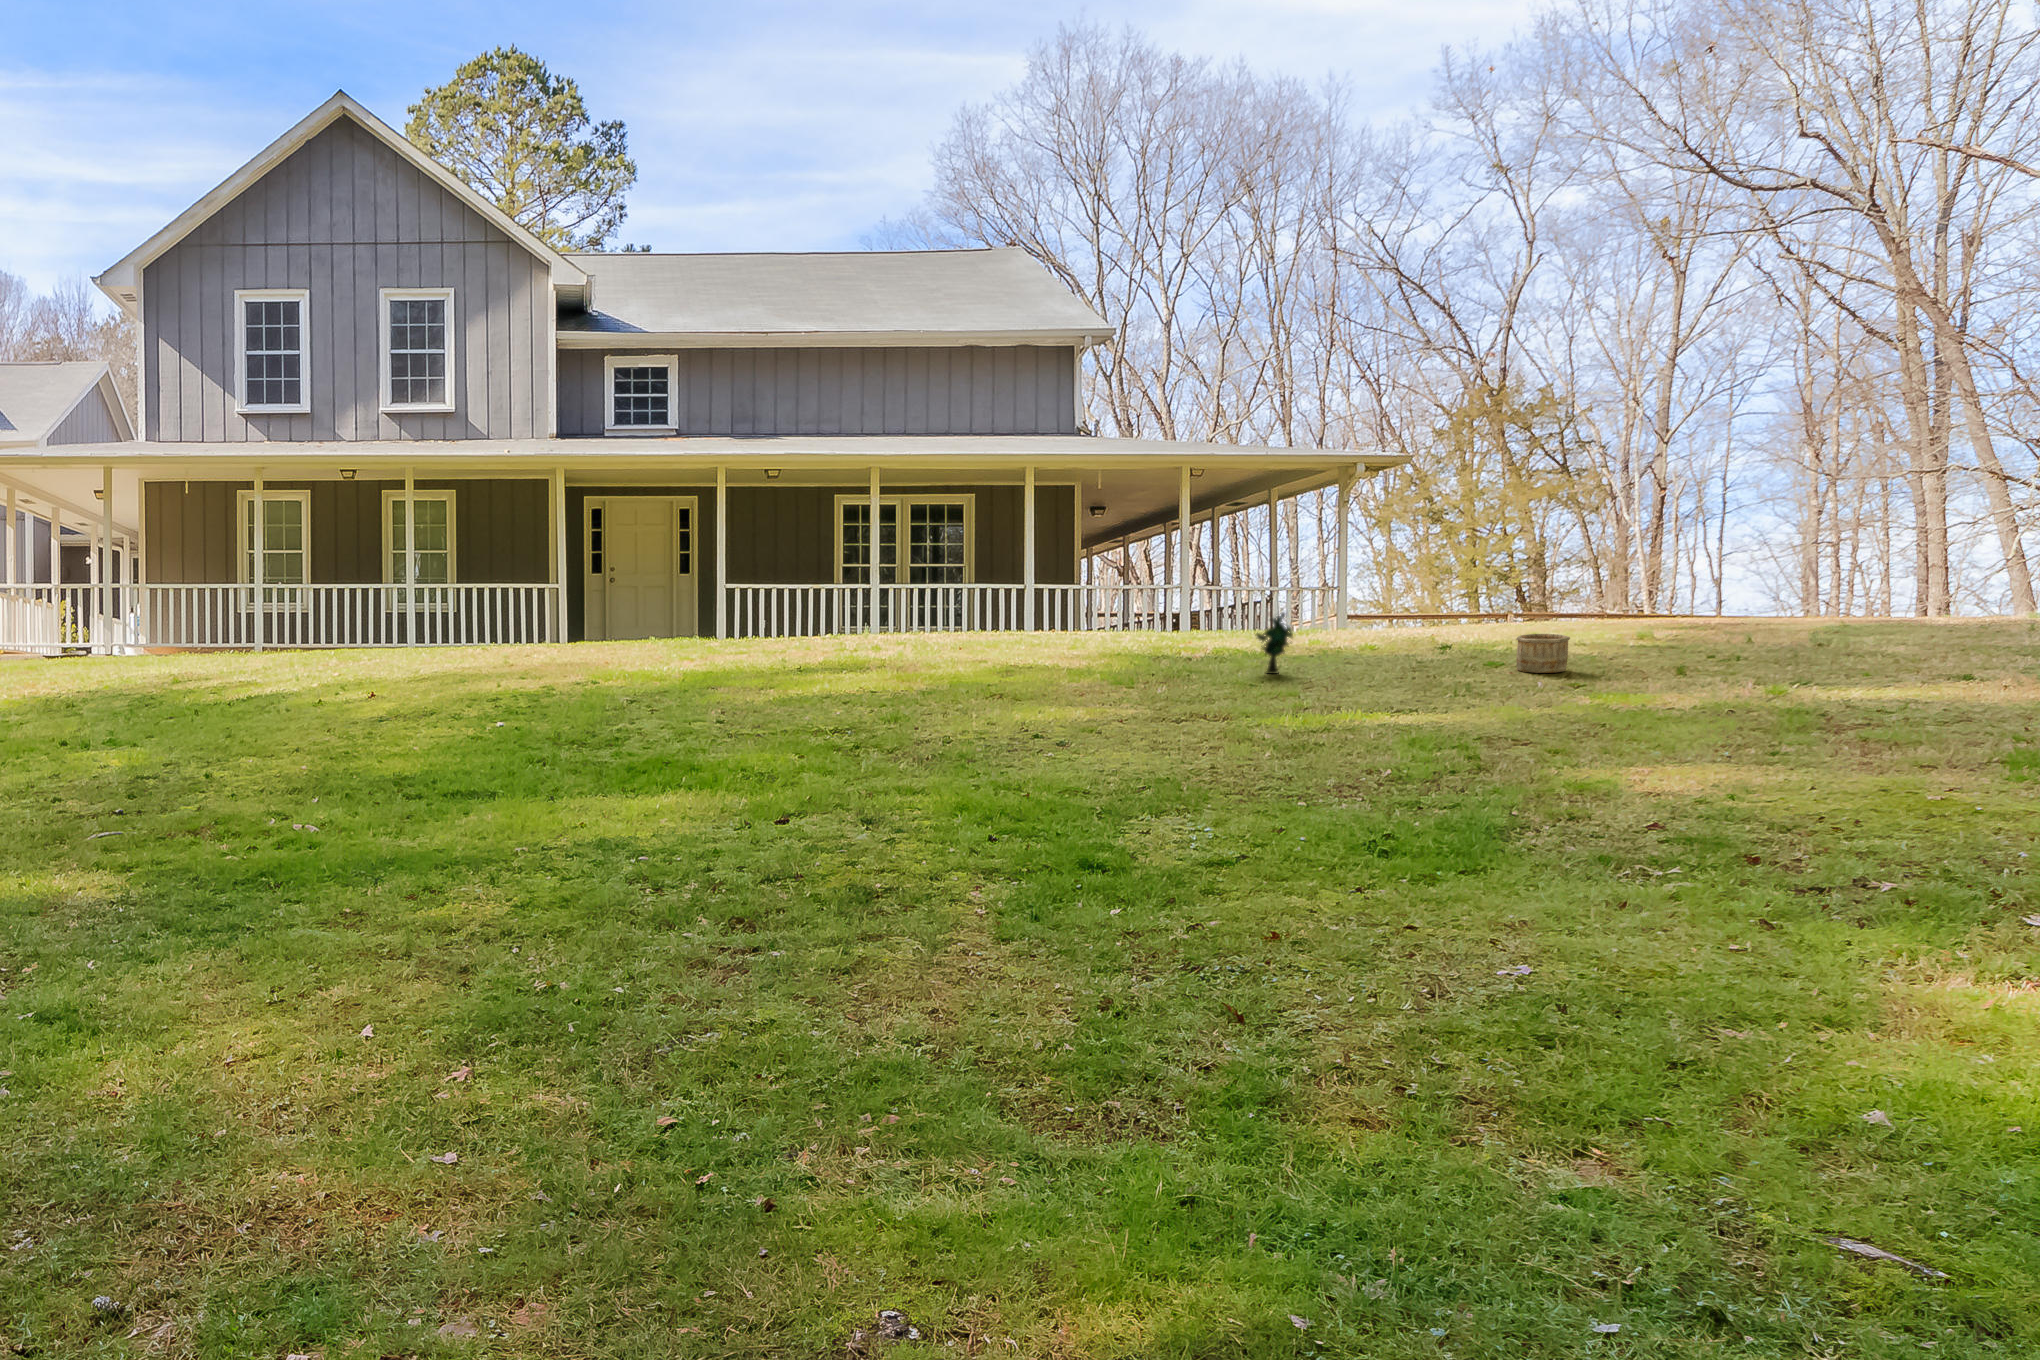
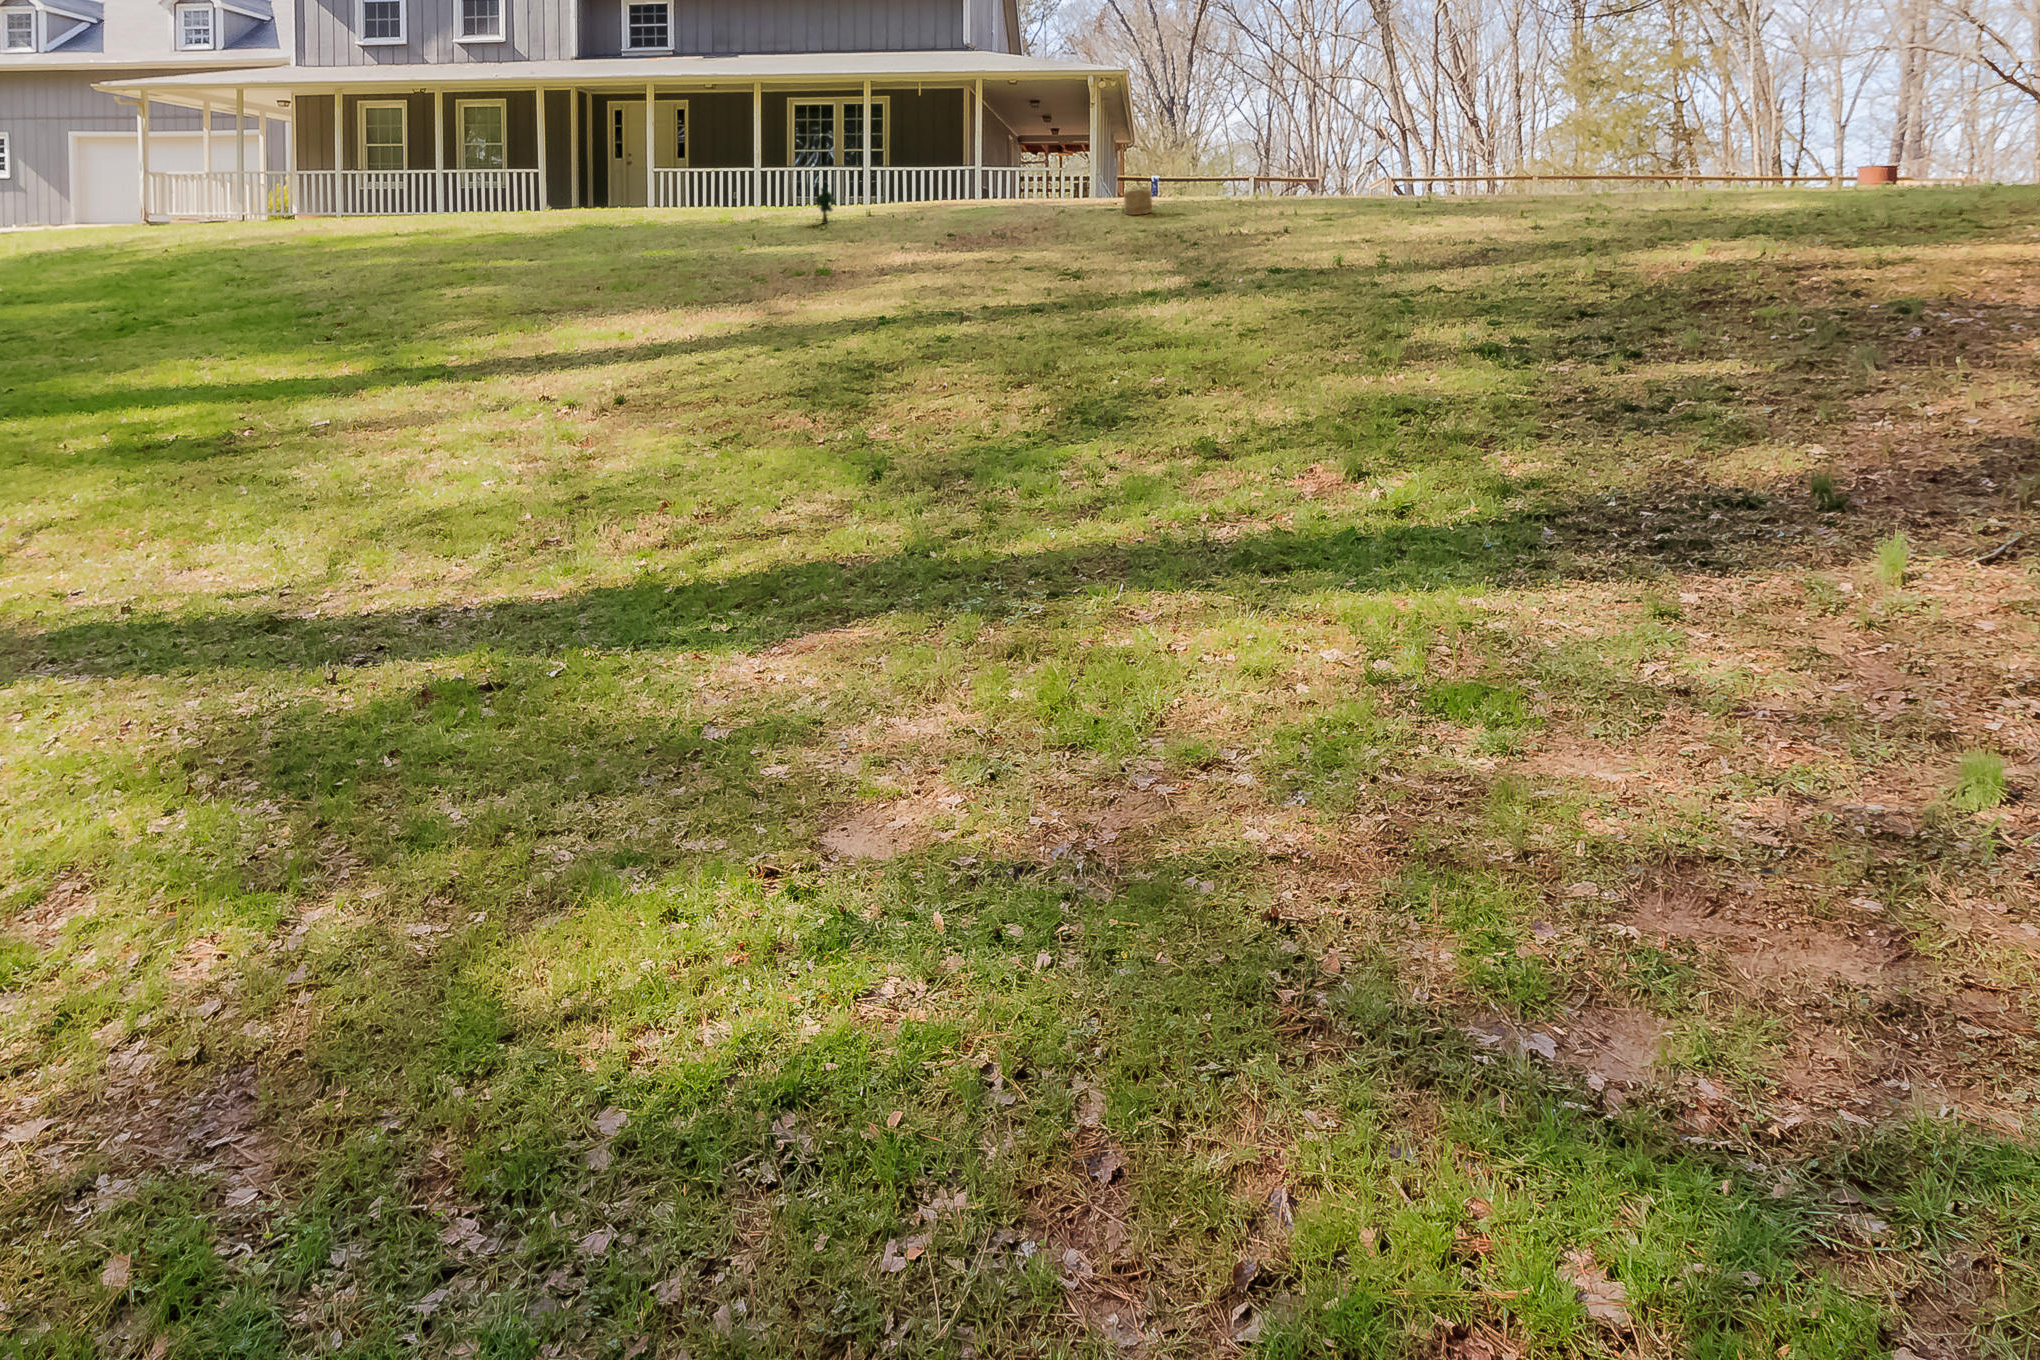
wooden bucket: present [1516,634,1570,673] -> present [1124,189,1152,215]

